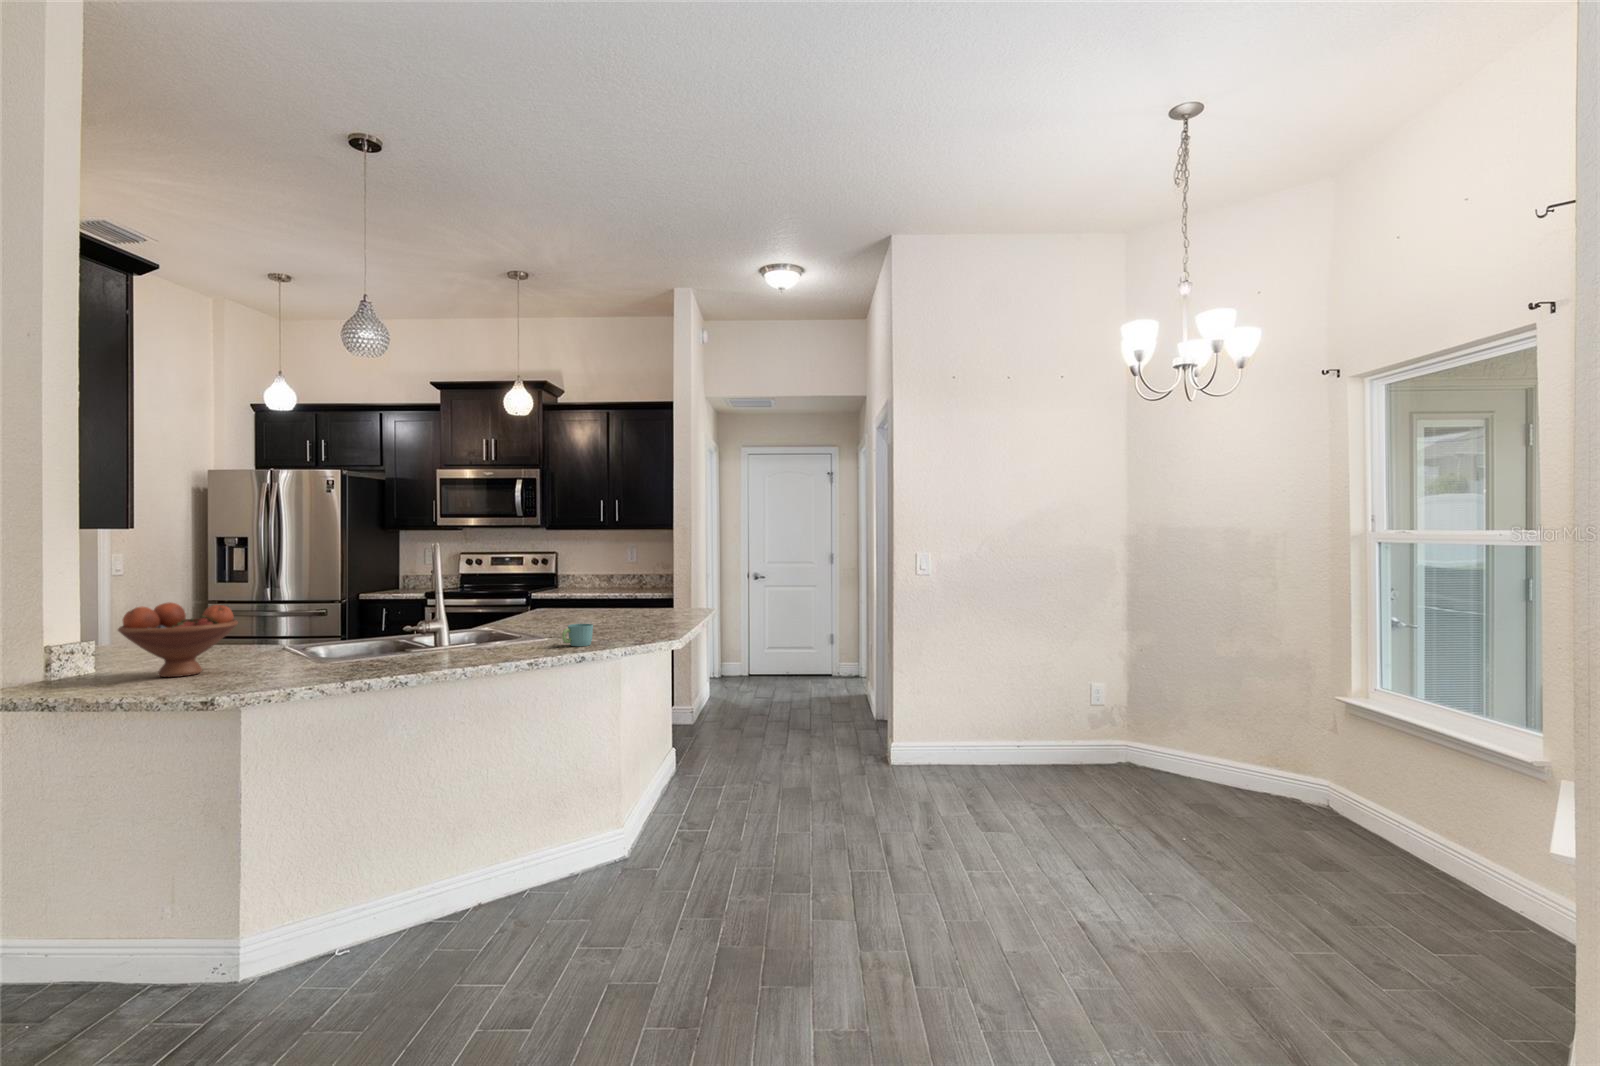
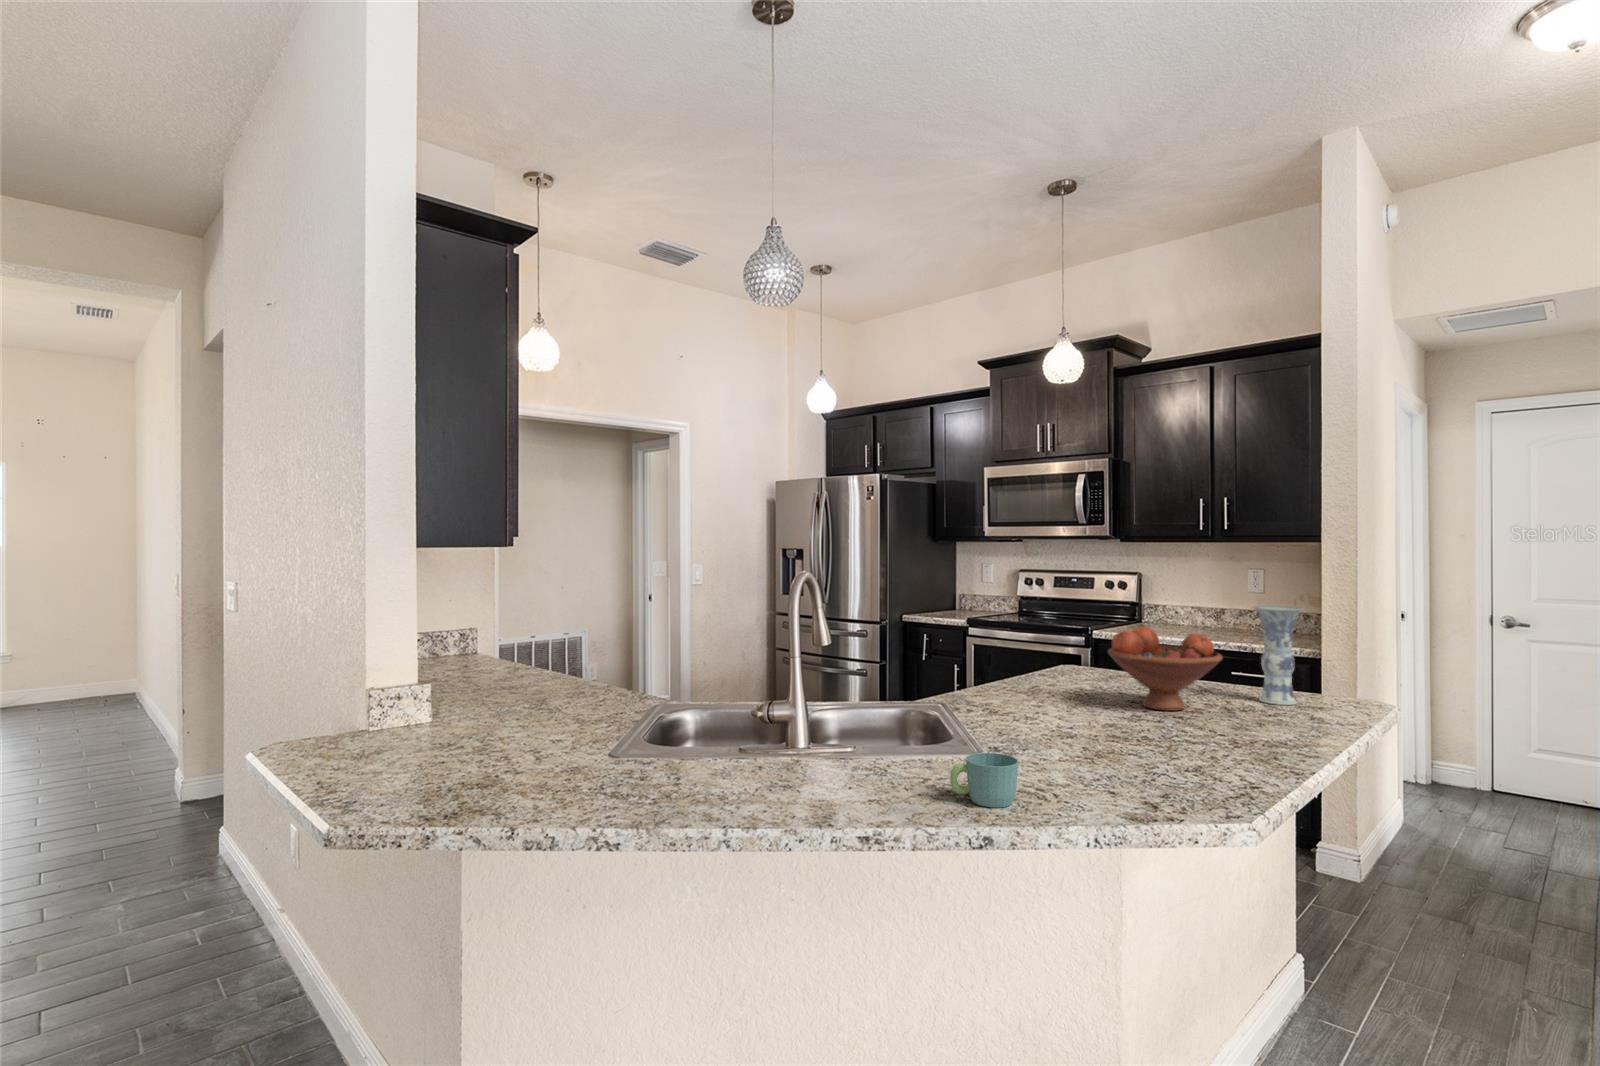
vase: none [654,560,678,612] -> present [1253,605,1303,705]
fruit bowl: present [118,602,238,677] -> present [1108,627,1222,711]

